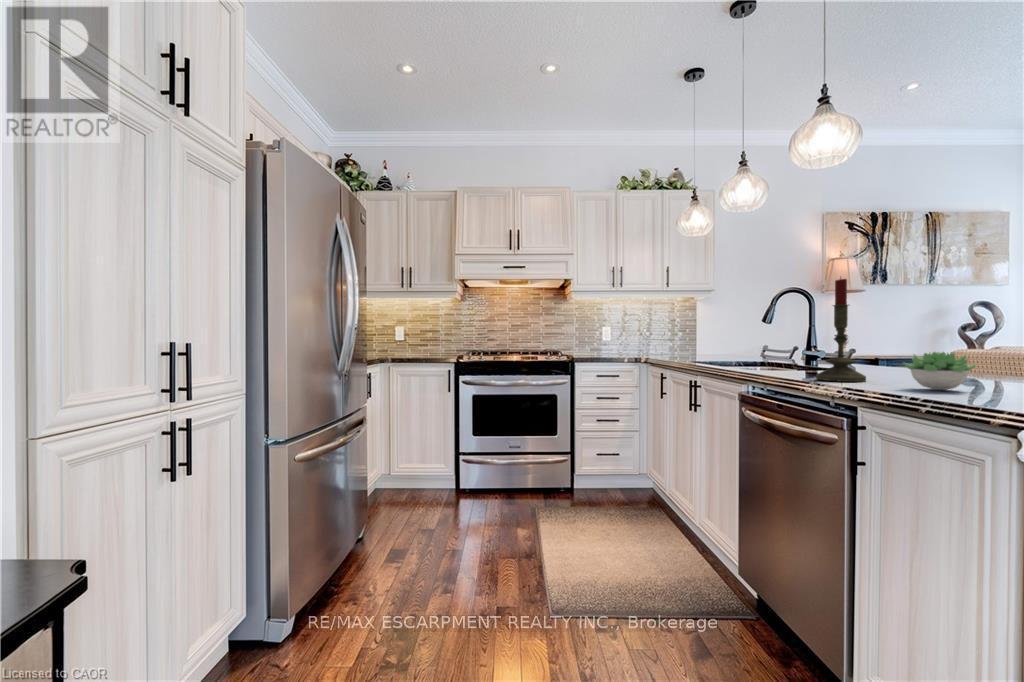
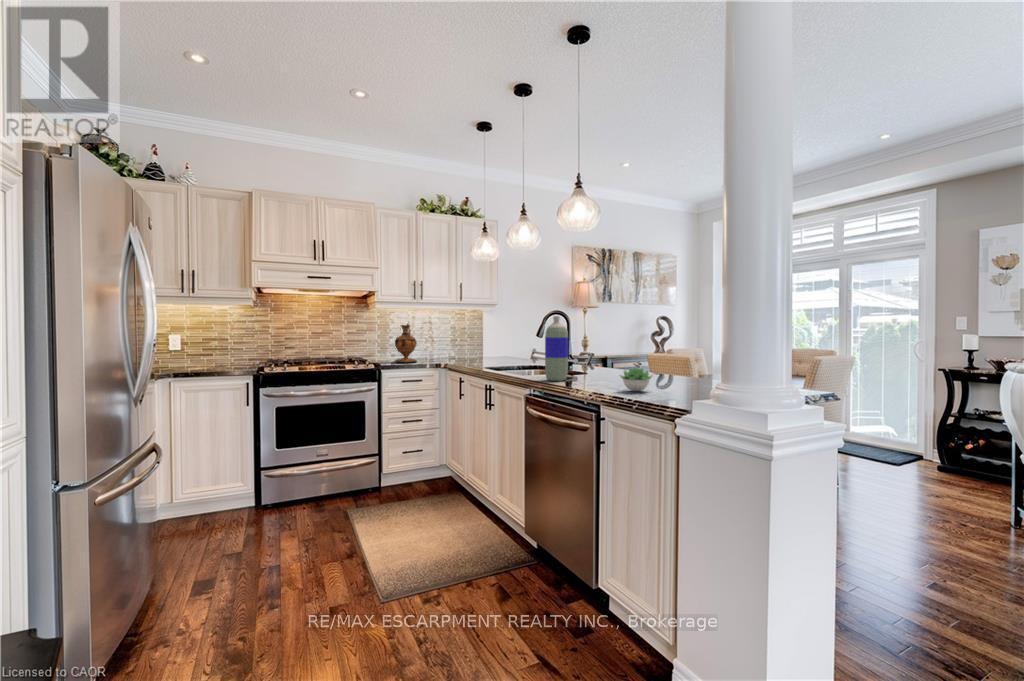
candle: present [816,278,866,382] -> none [573,315,601,386]
bottle: none [771,285,809,375] -> present [545,316,568,381]
vase: none [591,315,616,357] -> present [394,324,417,363]

